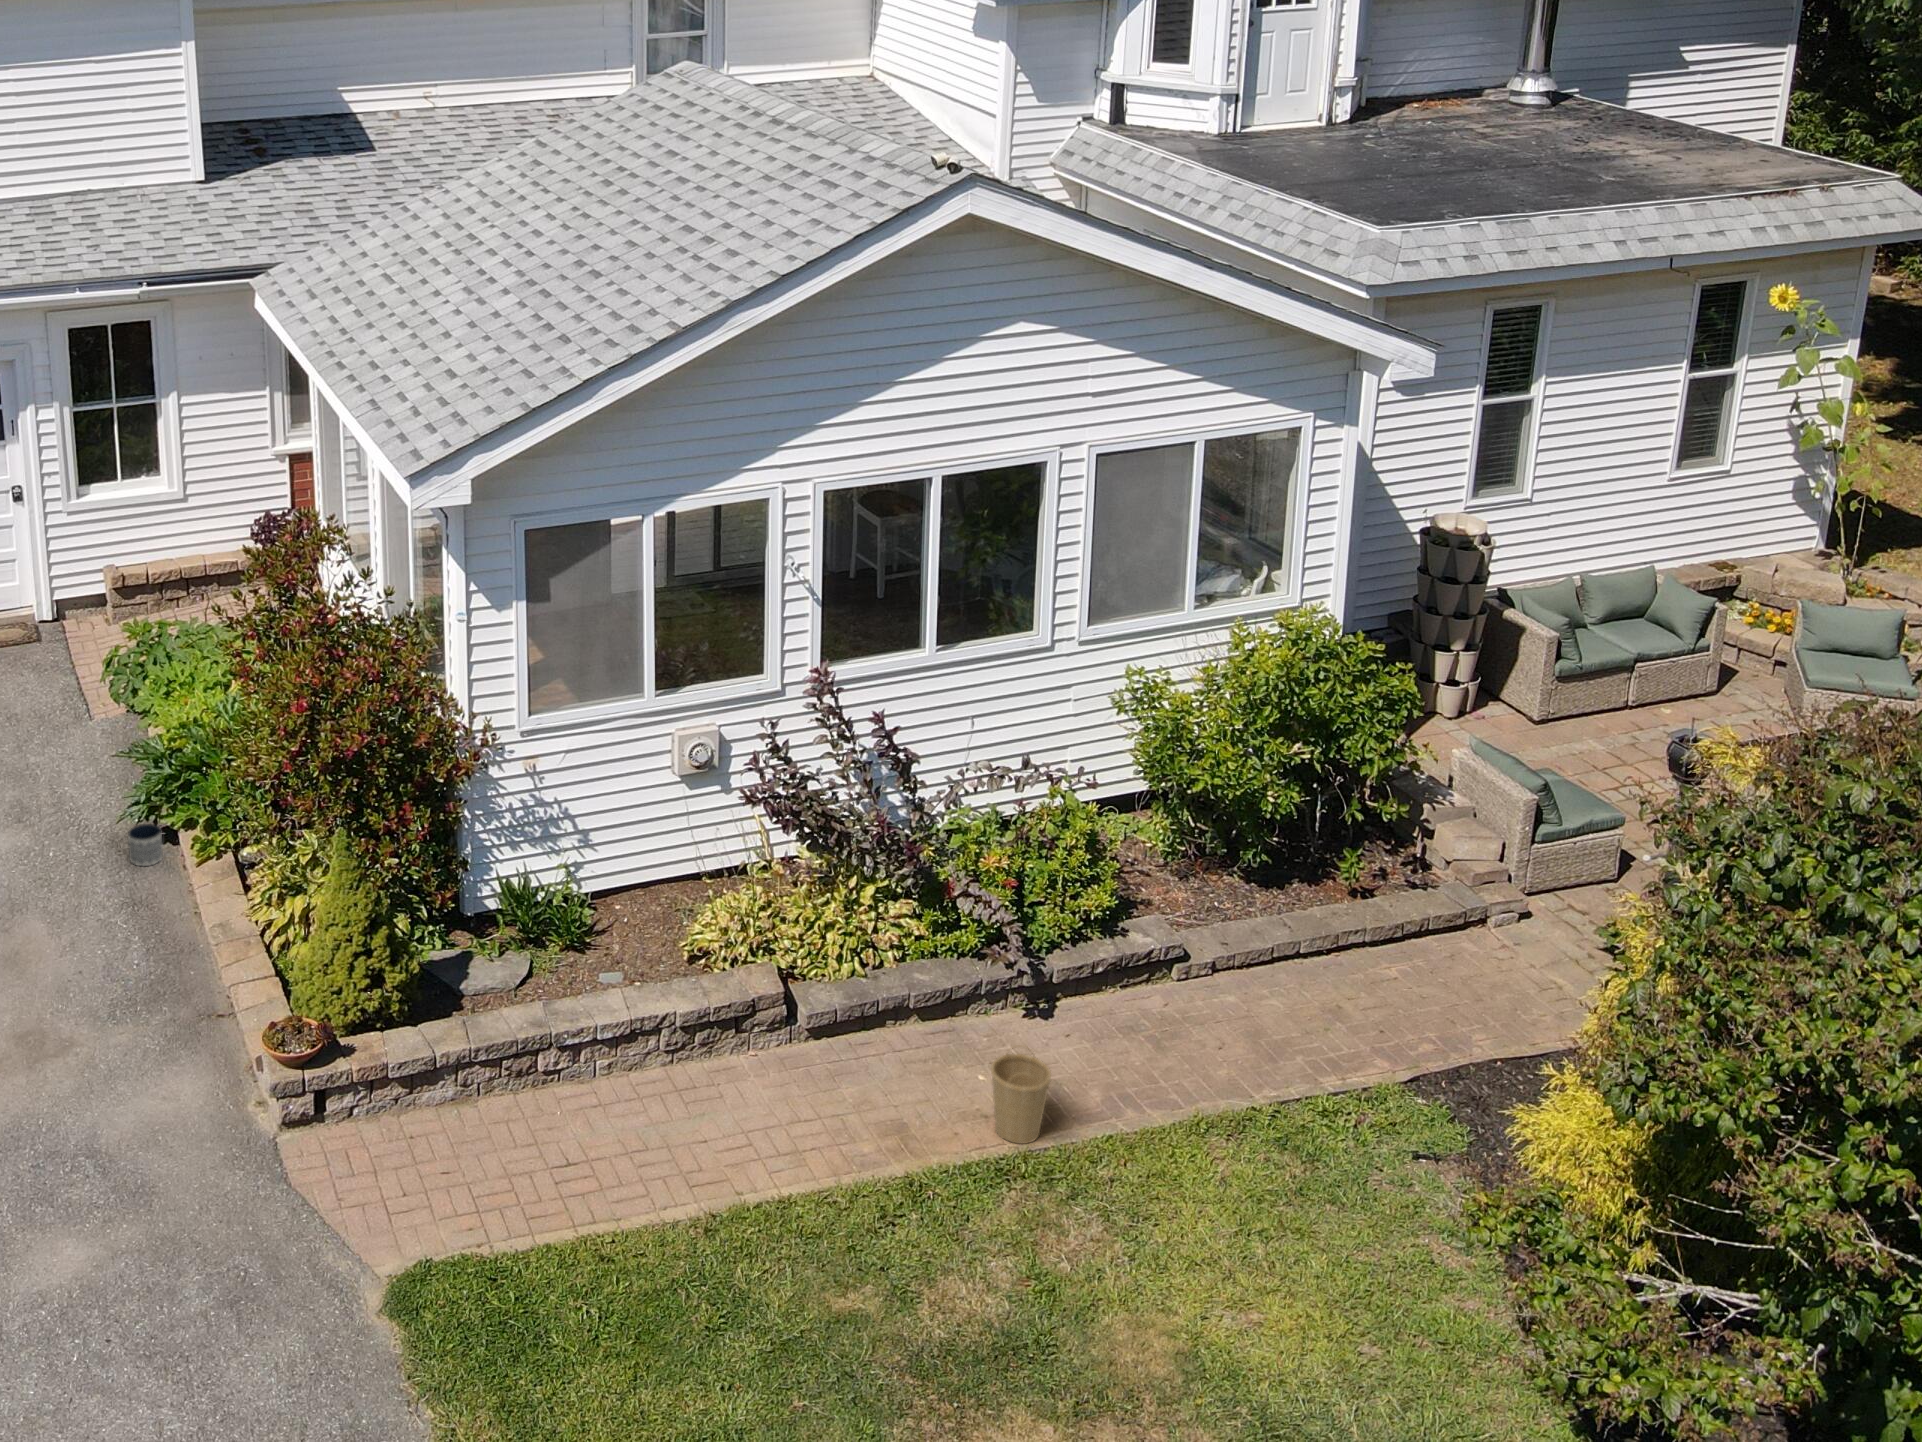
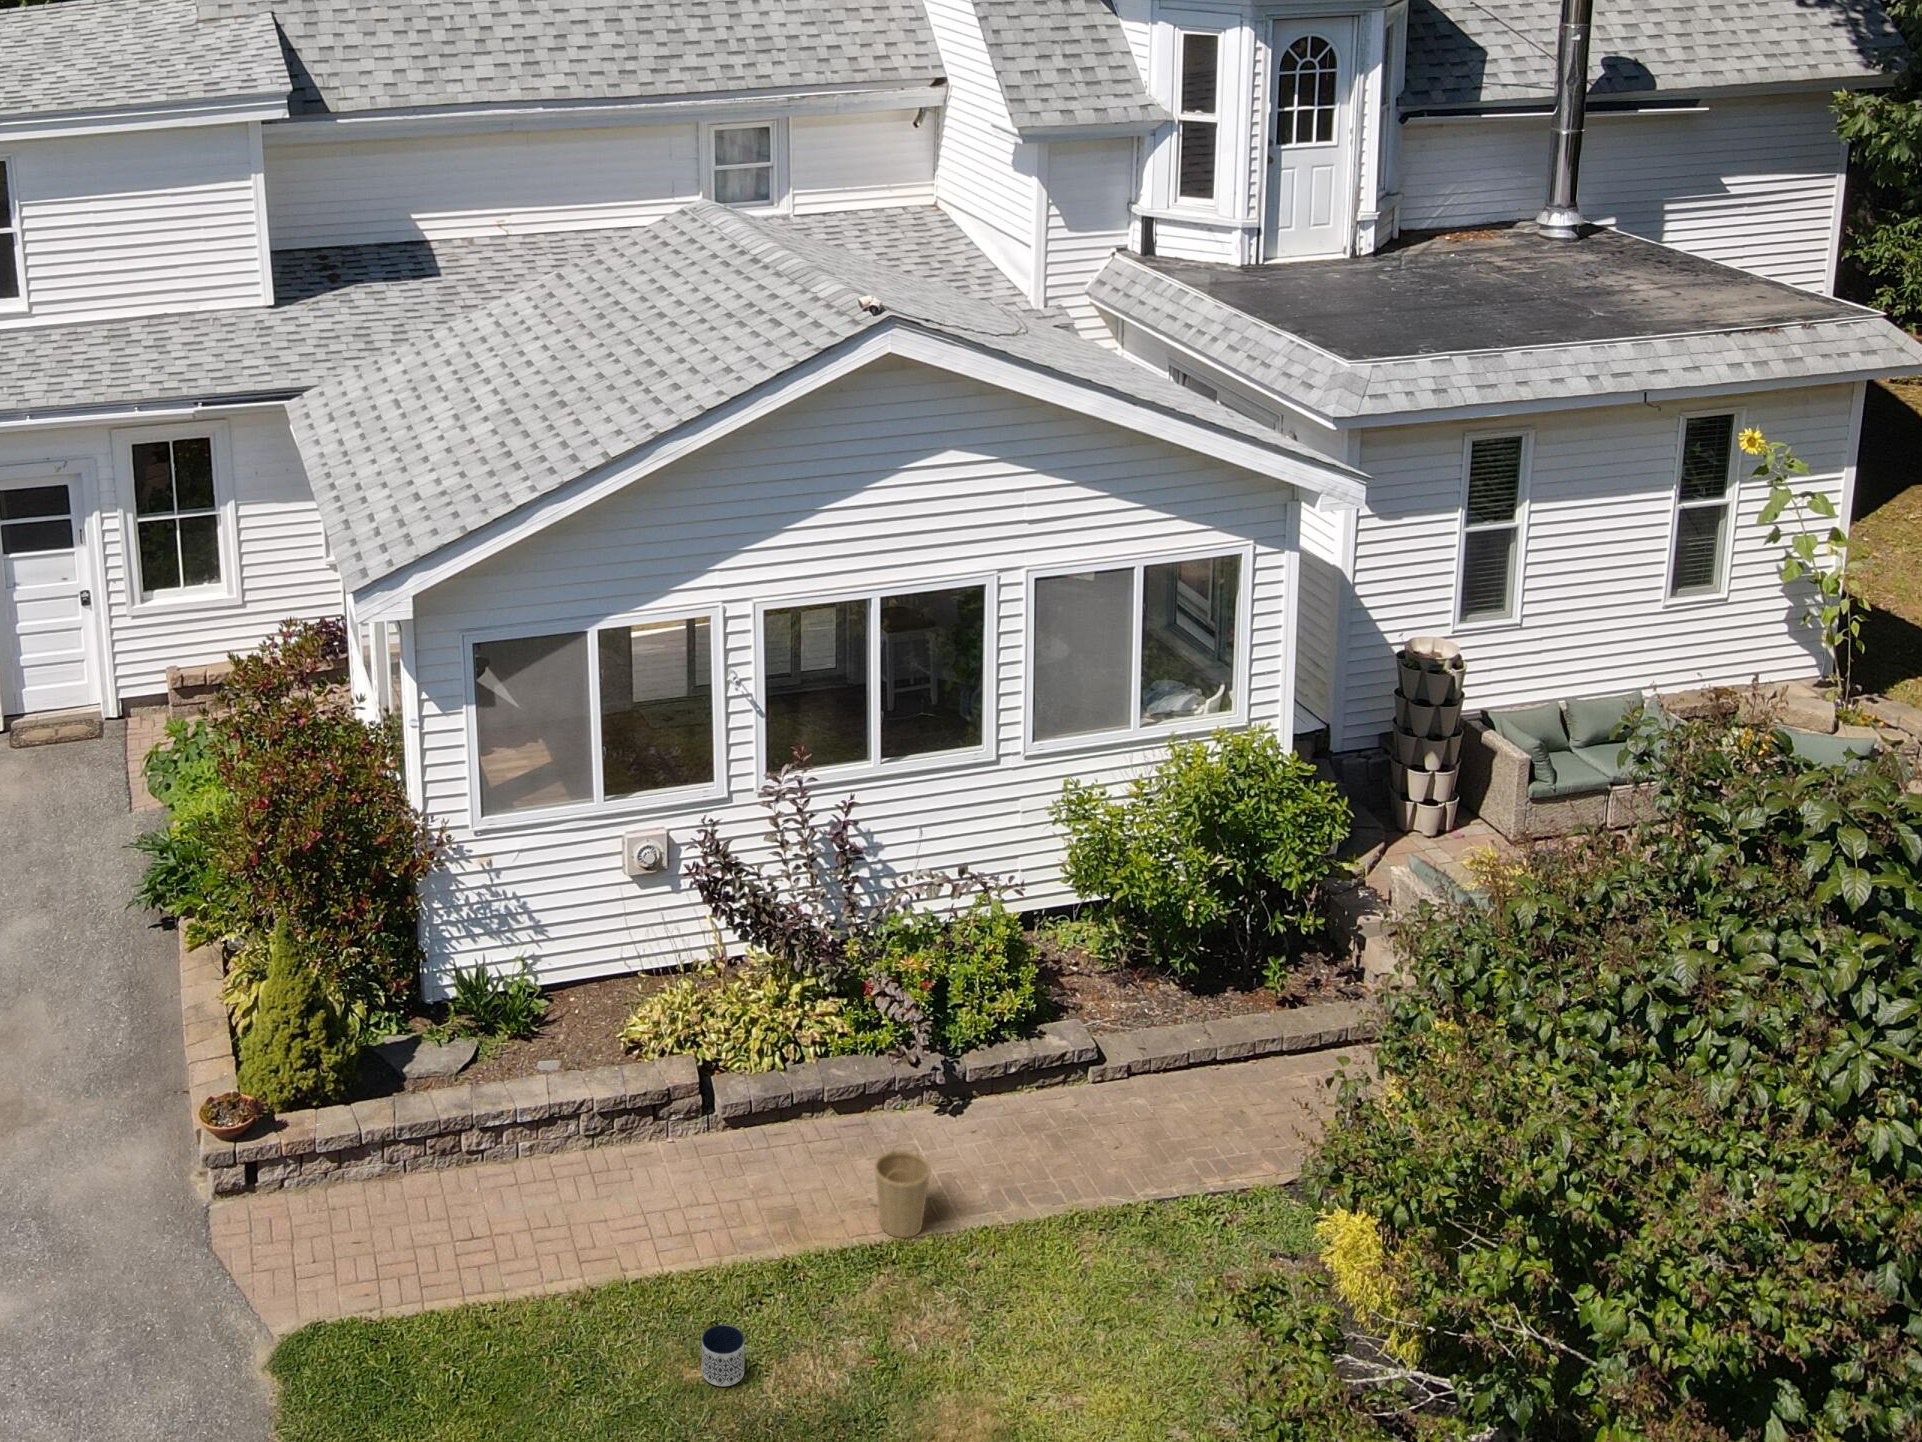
planter: present [128,824,163,866] -> present [702,1325,744,1386]

